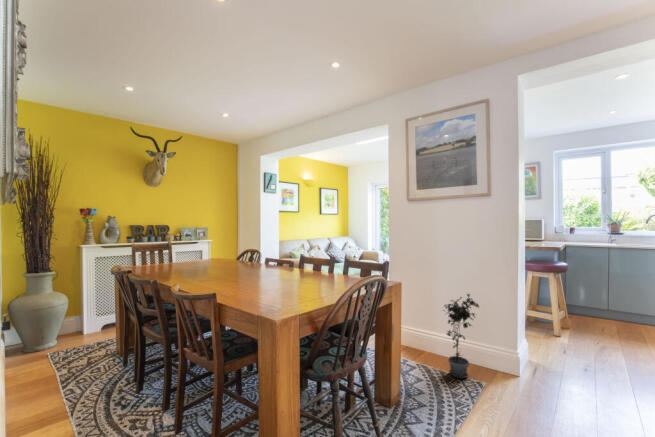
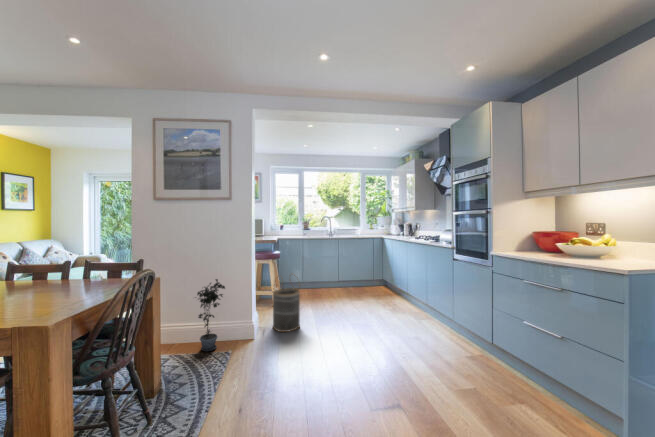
basket: none [554,305,607,396] -> present [273,286,300,332]

